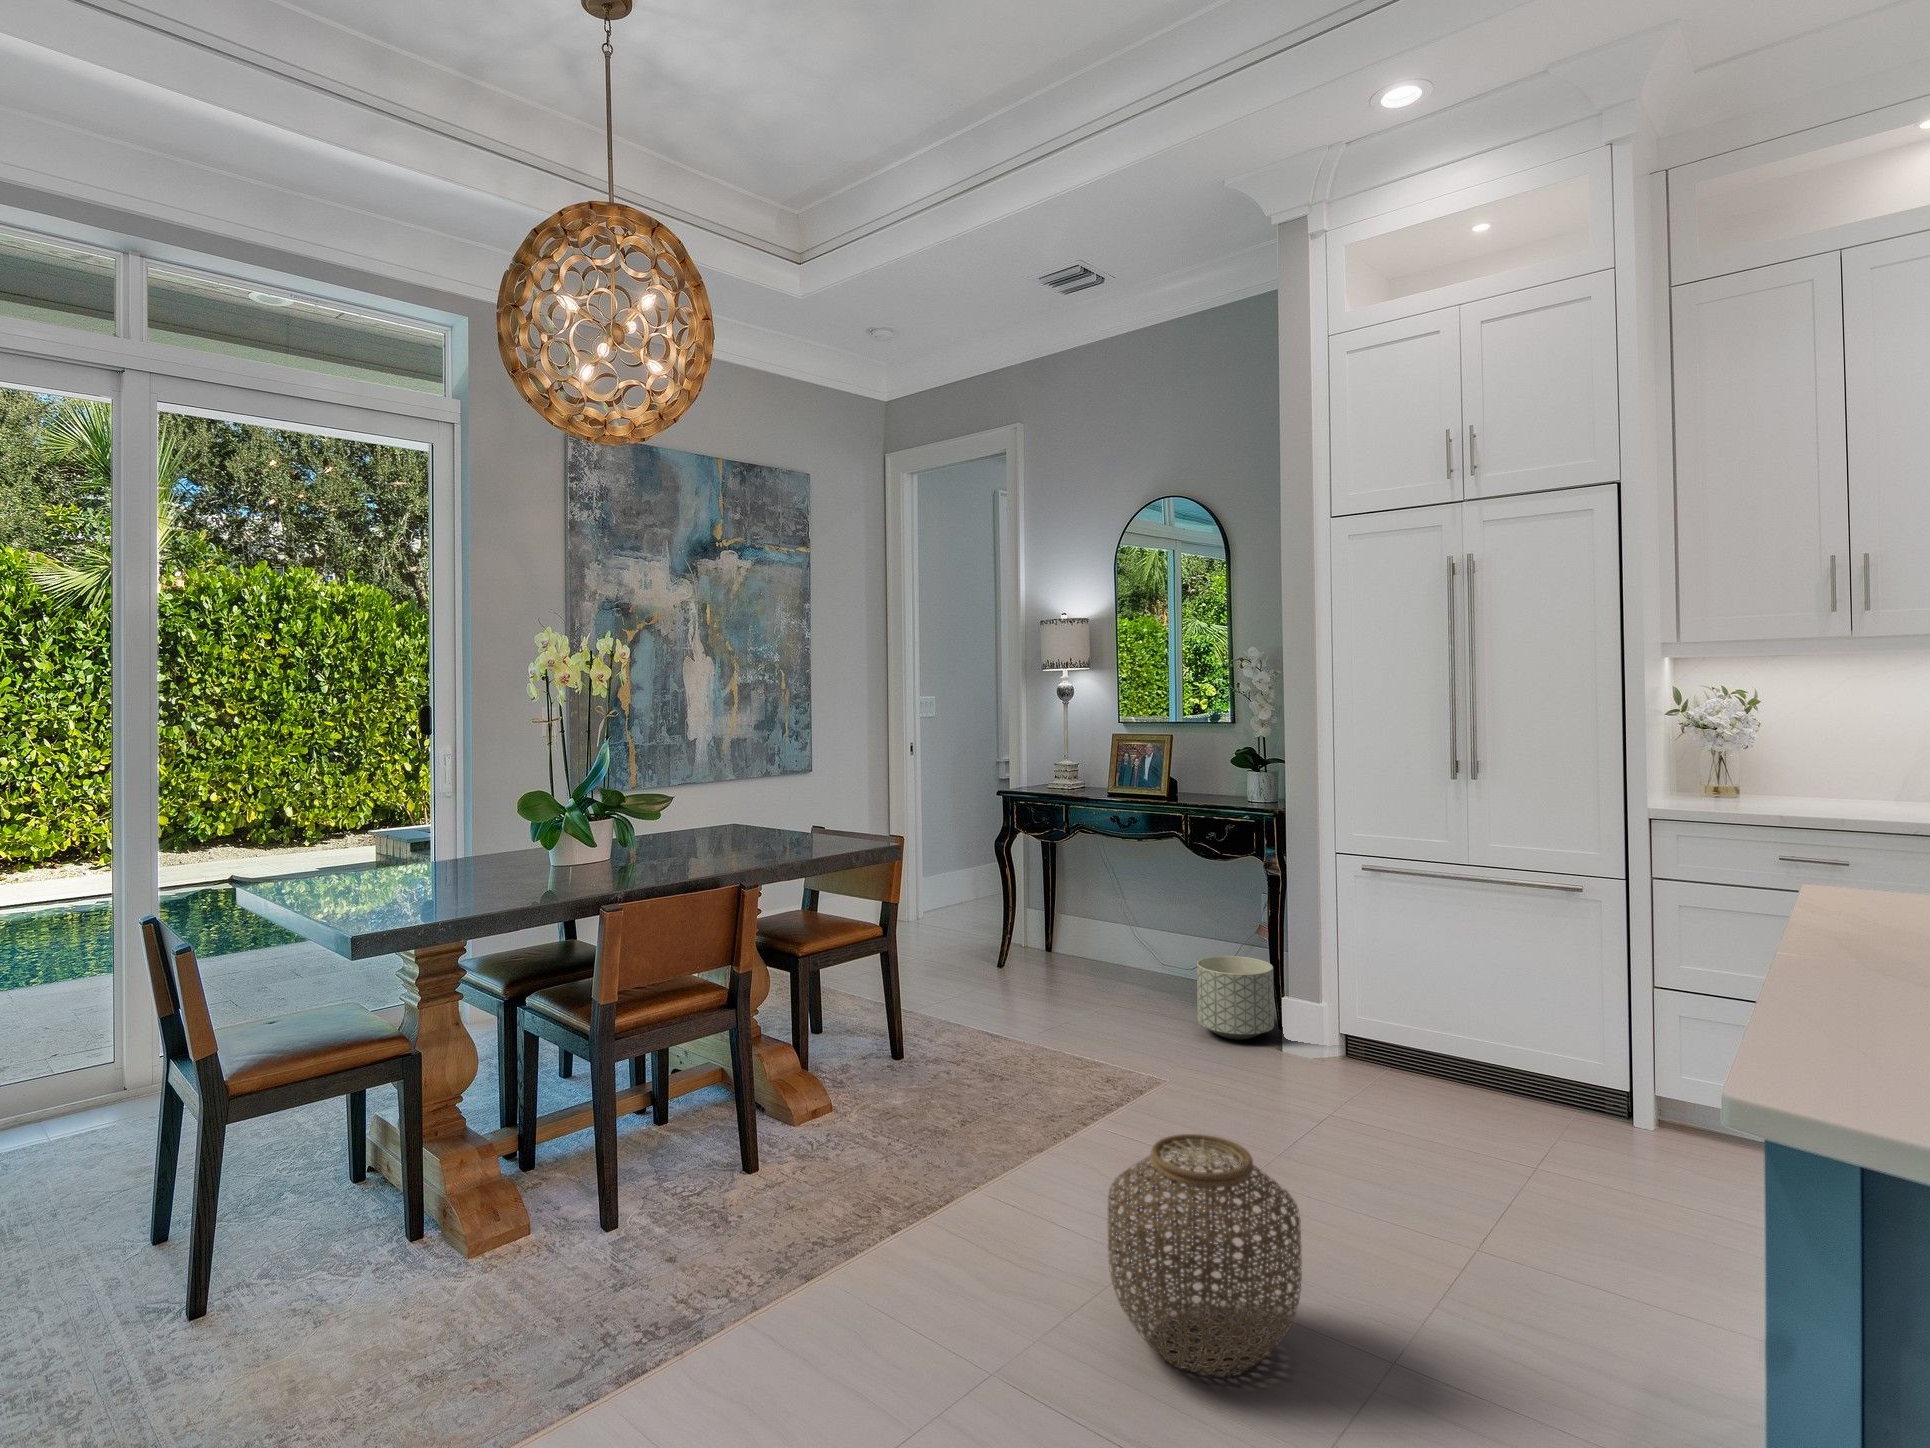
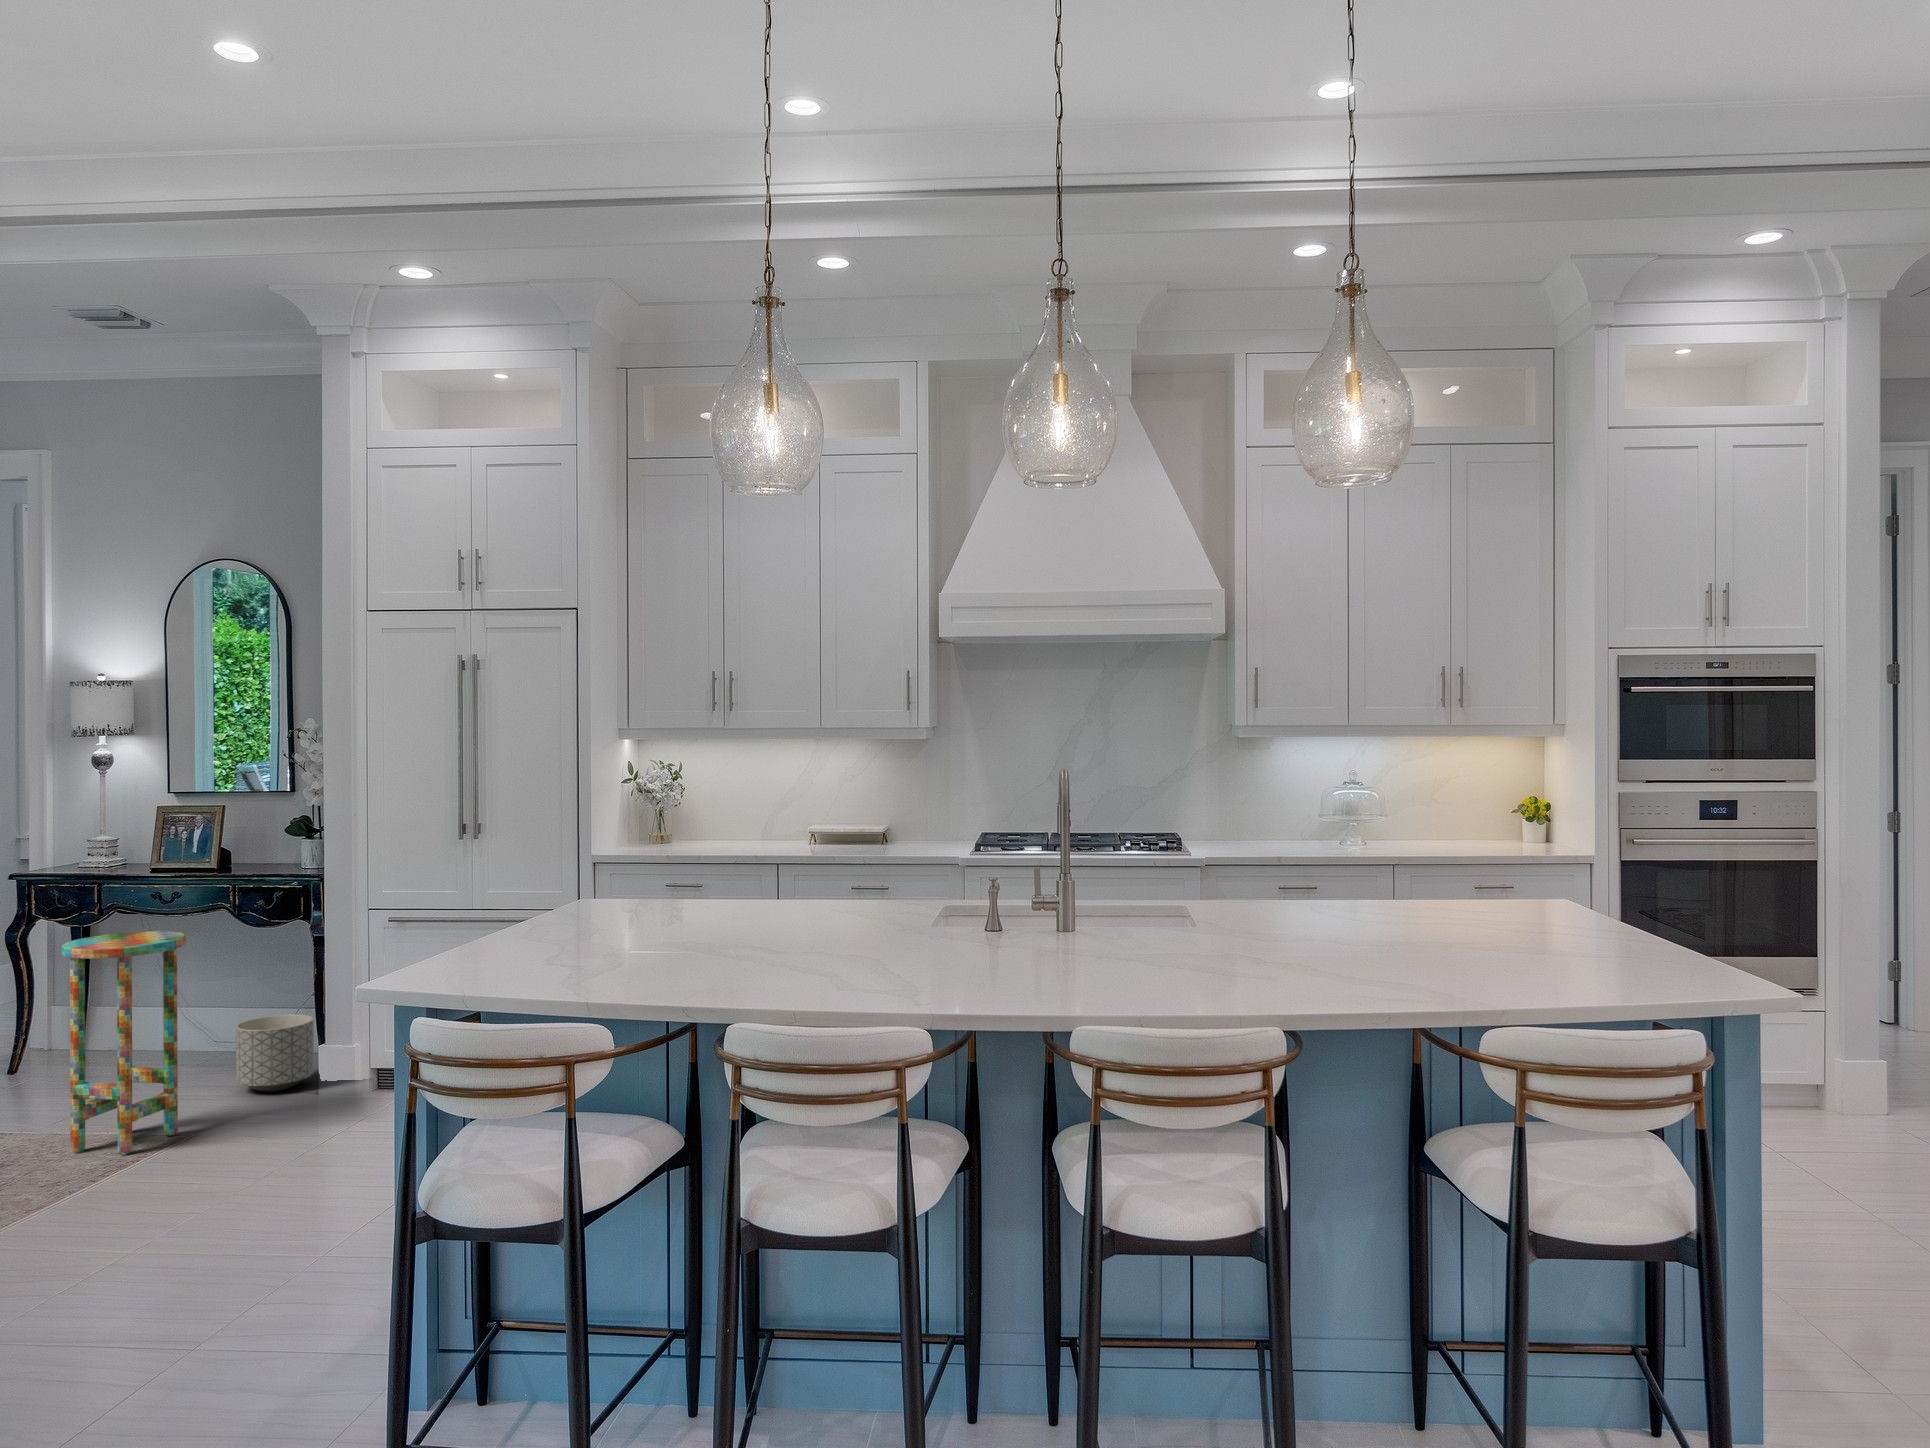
side table: none [1048,857,1160,1095] -> present [62,931,186,1155]
woven basket: present [1108,1134,1302,1375] -> none [91,1127,253,1297]

